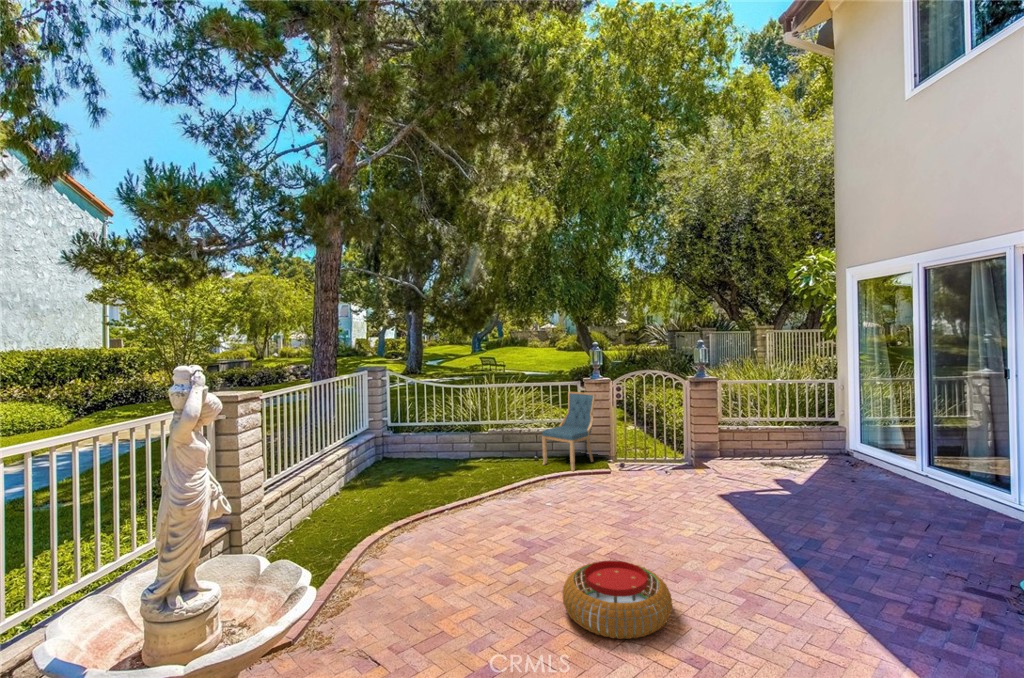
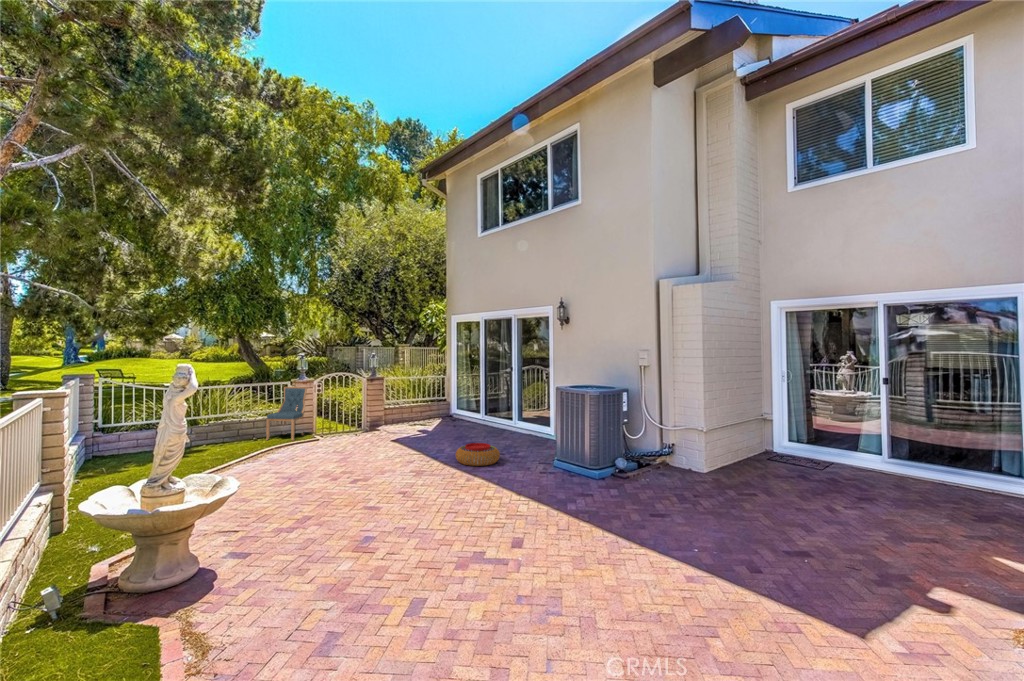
pouf: present [563,560,672,639] -> present [456,443,500,466]

